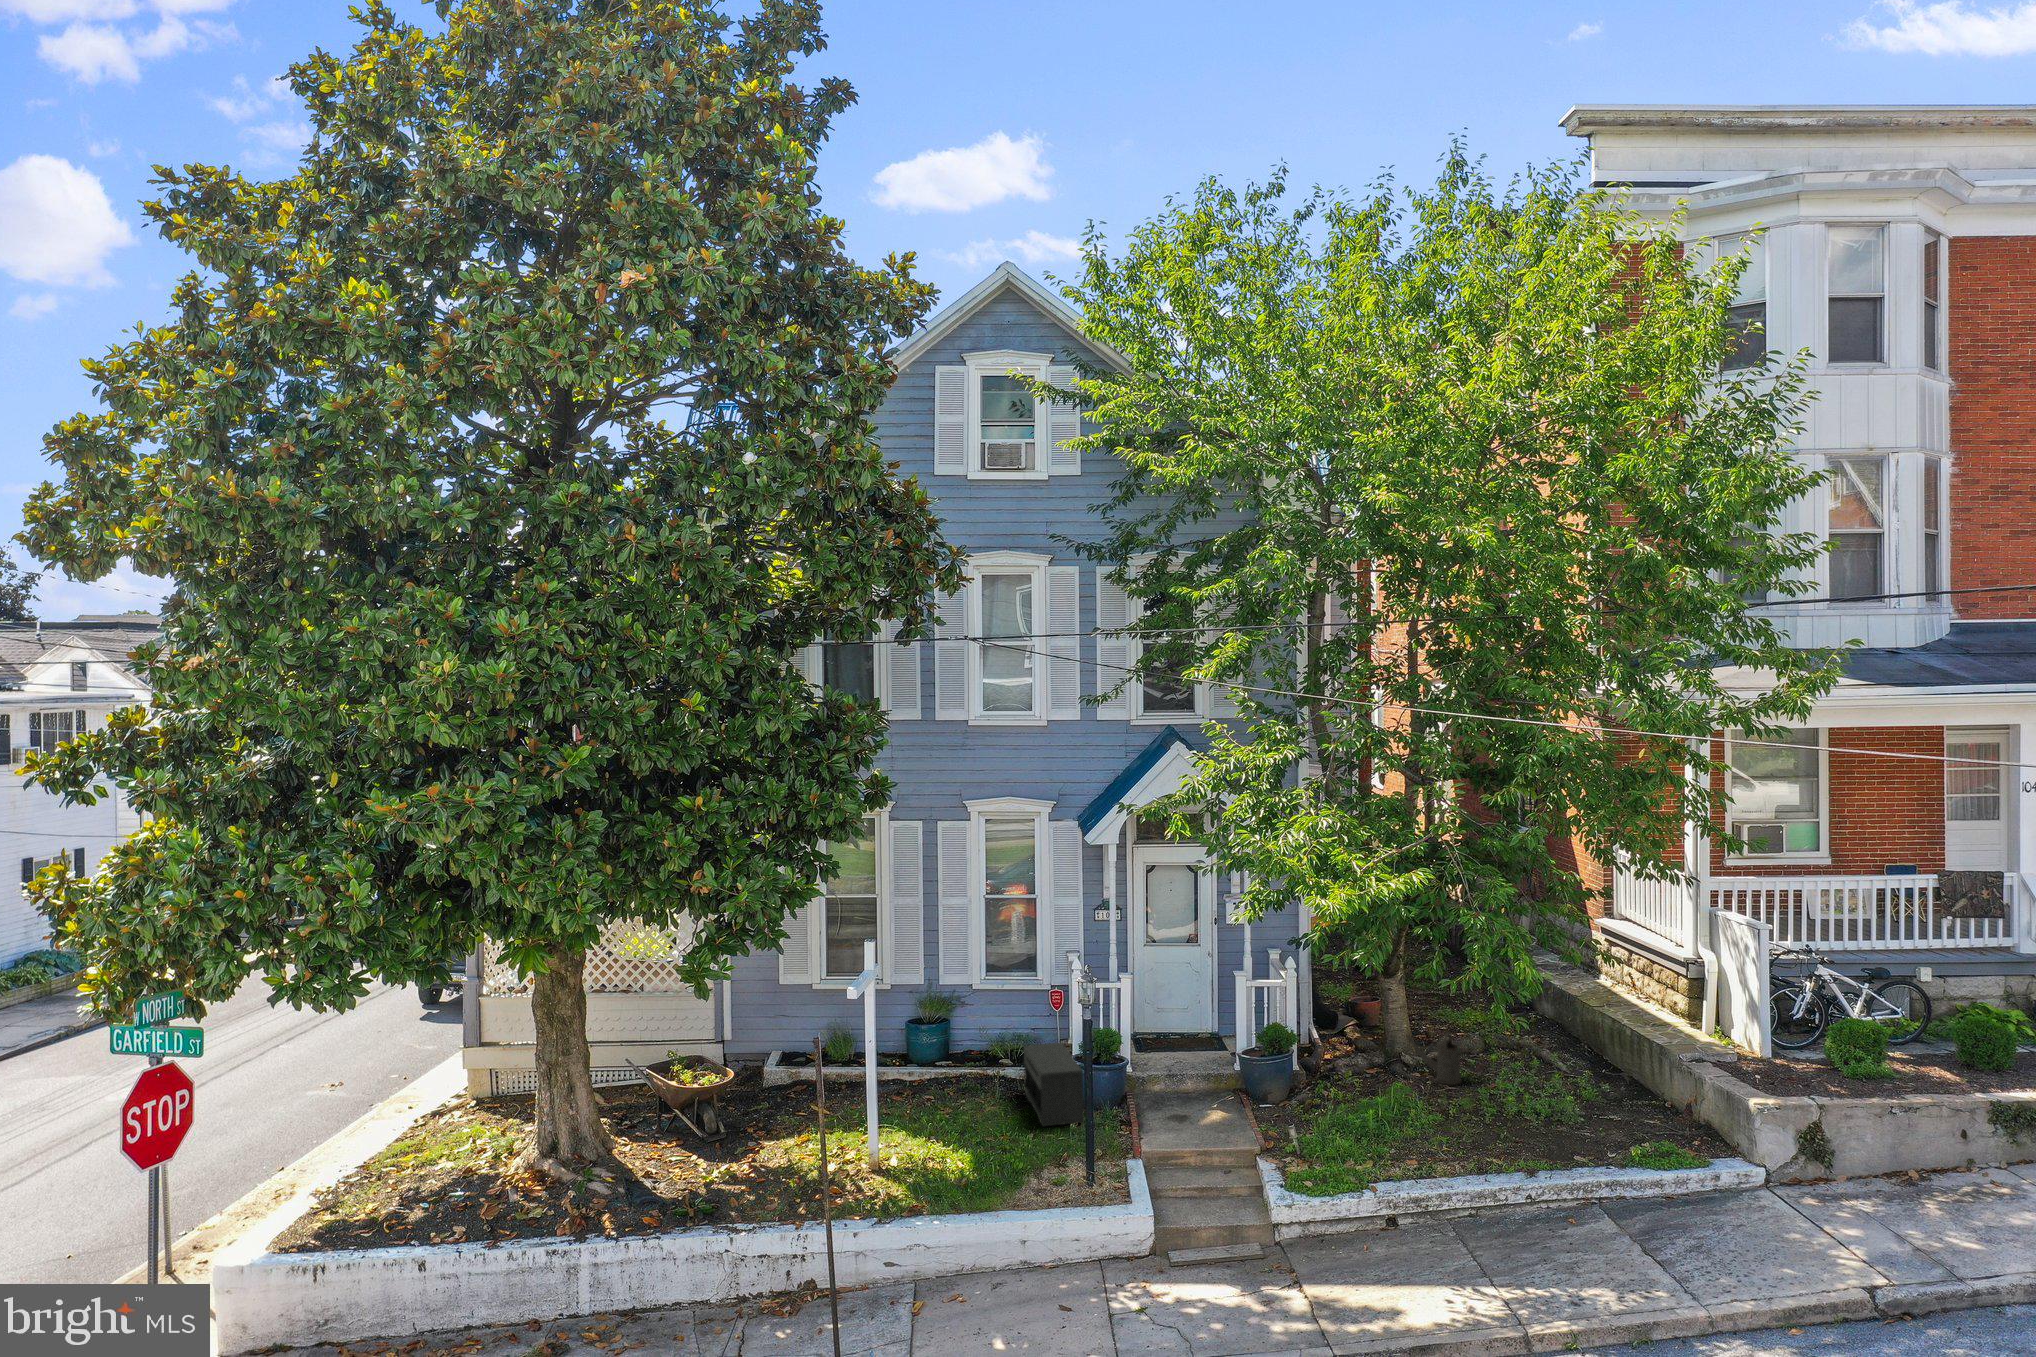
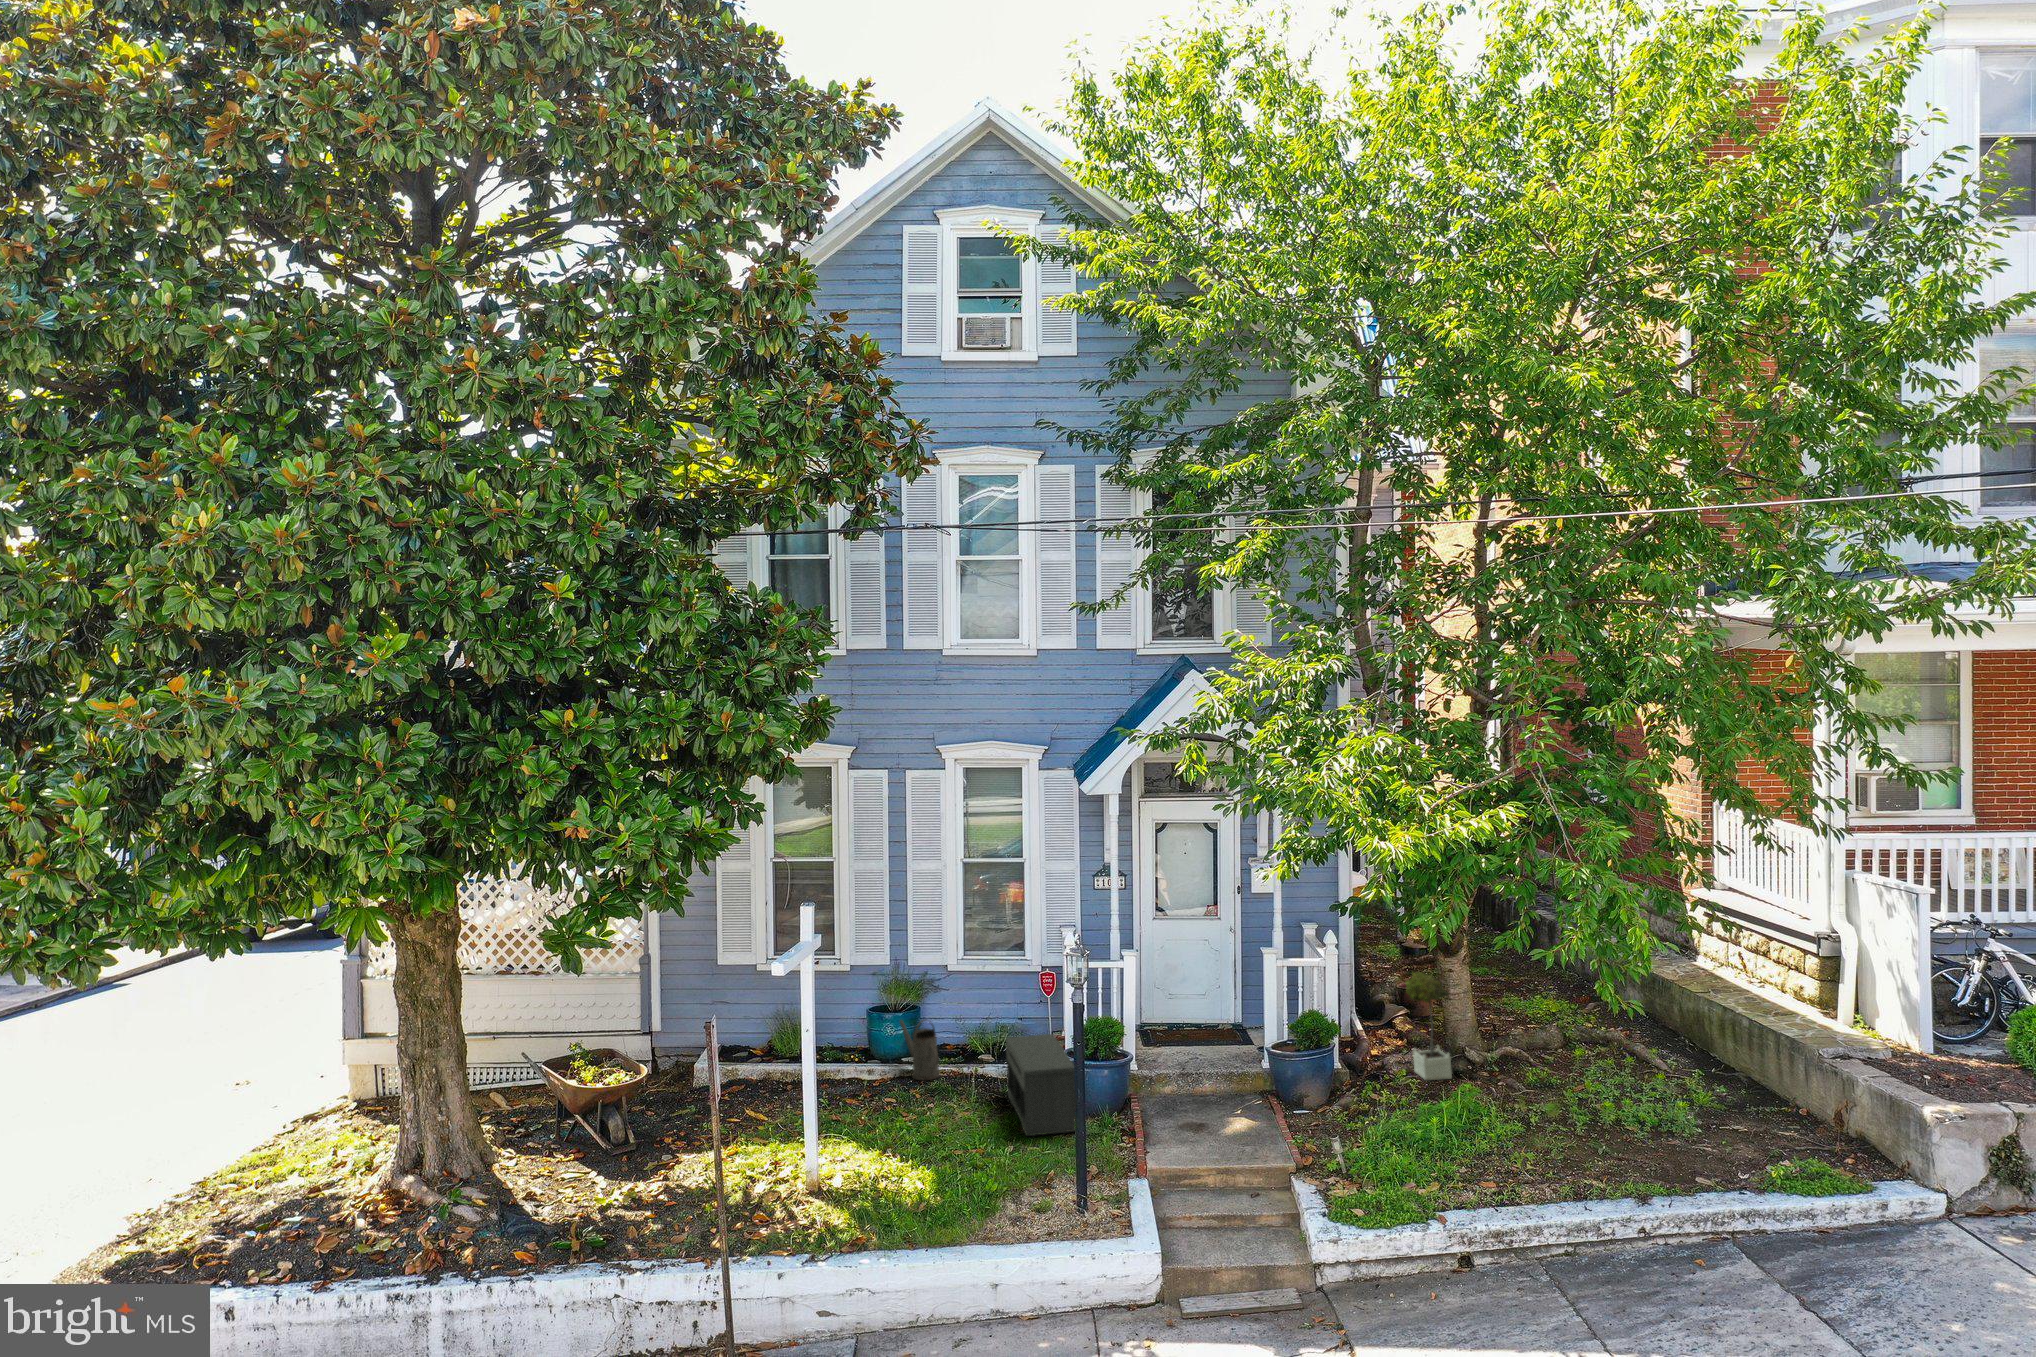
potted tree: none [1352,991,1389,1080] -> present [1406,972,1452,1080]
watering can: present [1407,1032,1469,1085] -> present [900,1020,940,1080]

